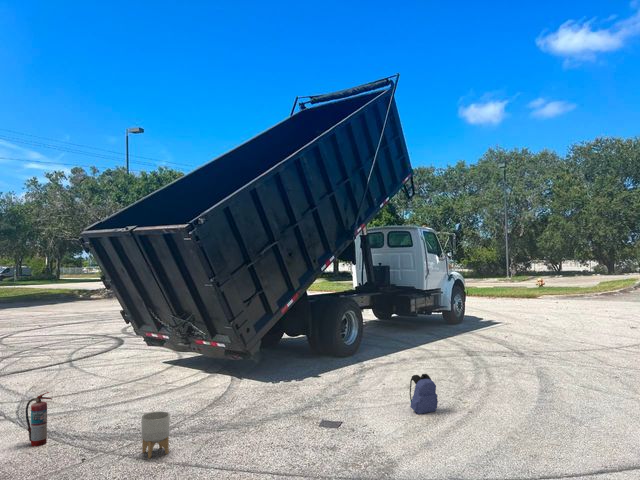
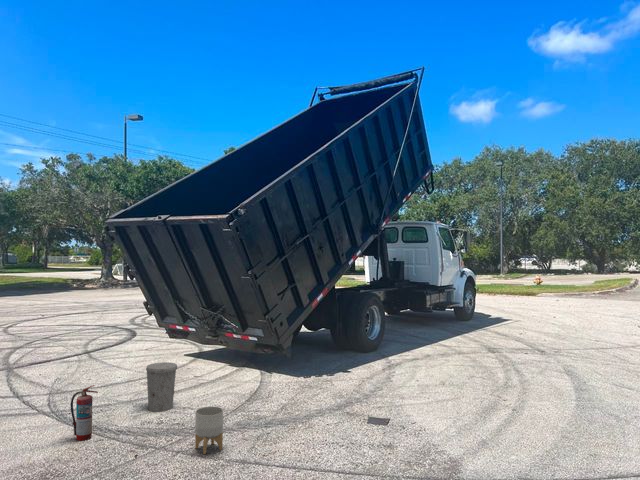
trash can: none [108,369,139,417] -> present [146,362,177,412]
backpack: present [410,374,438,414] -> none [452,371,481,412]

